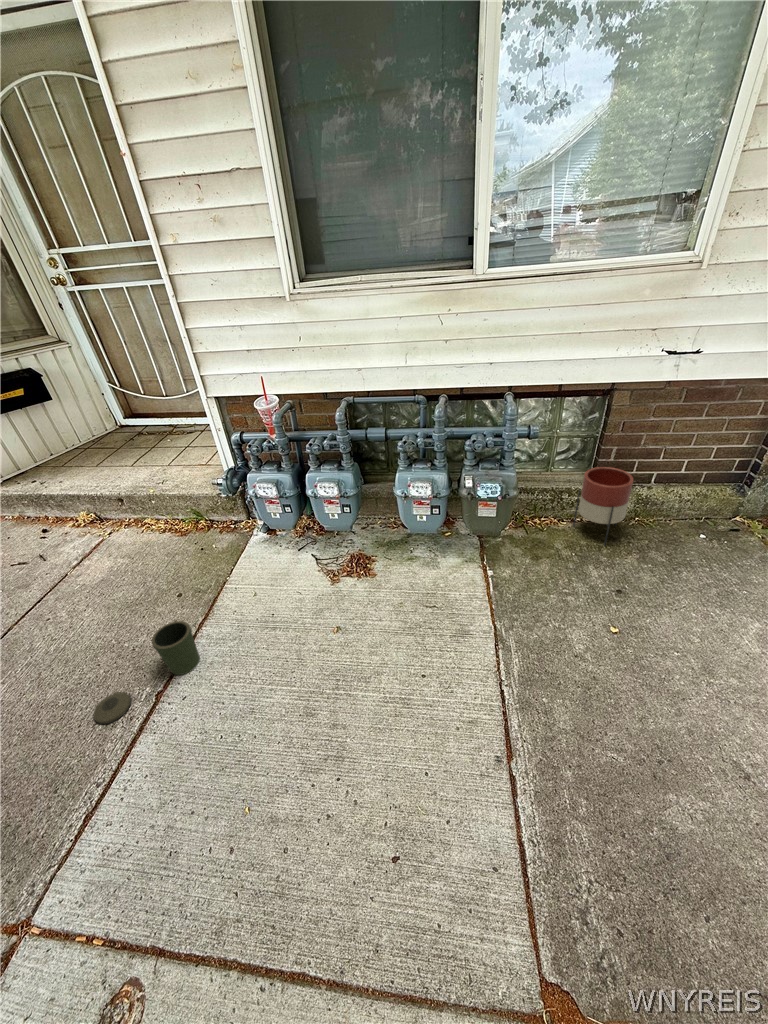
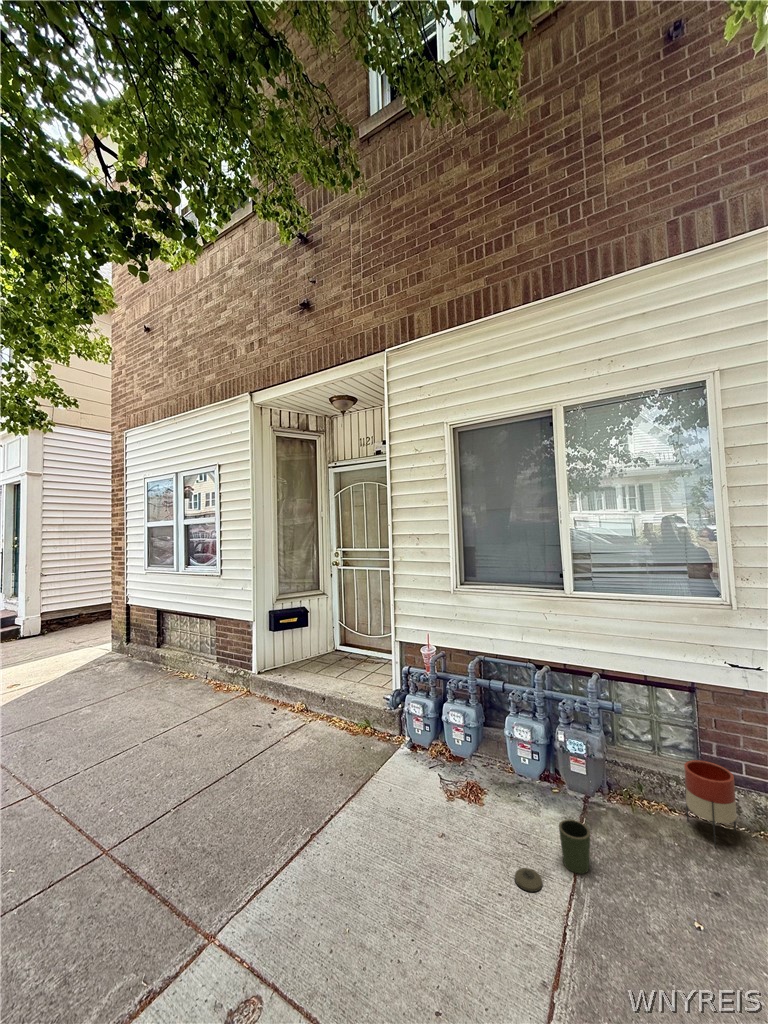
trash can: present [94,621,200,724] -> present [515,819,590,892]

